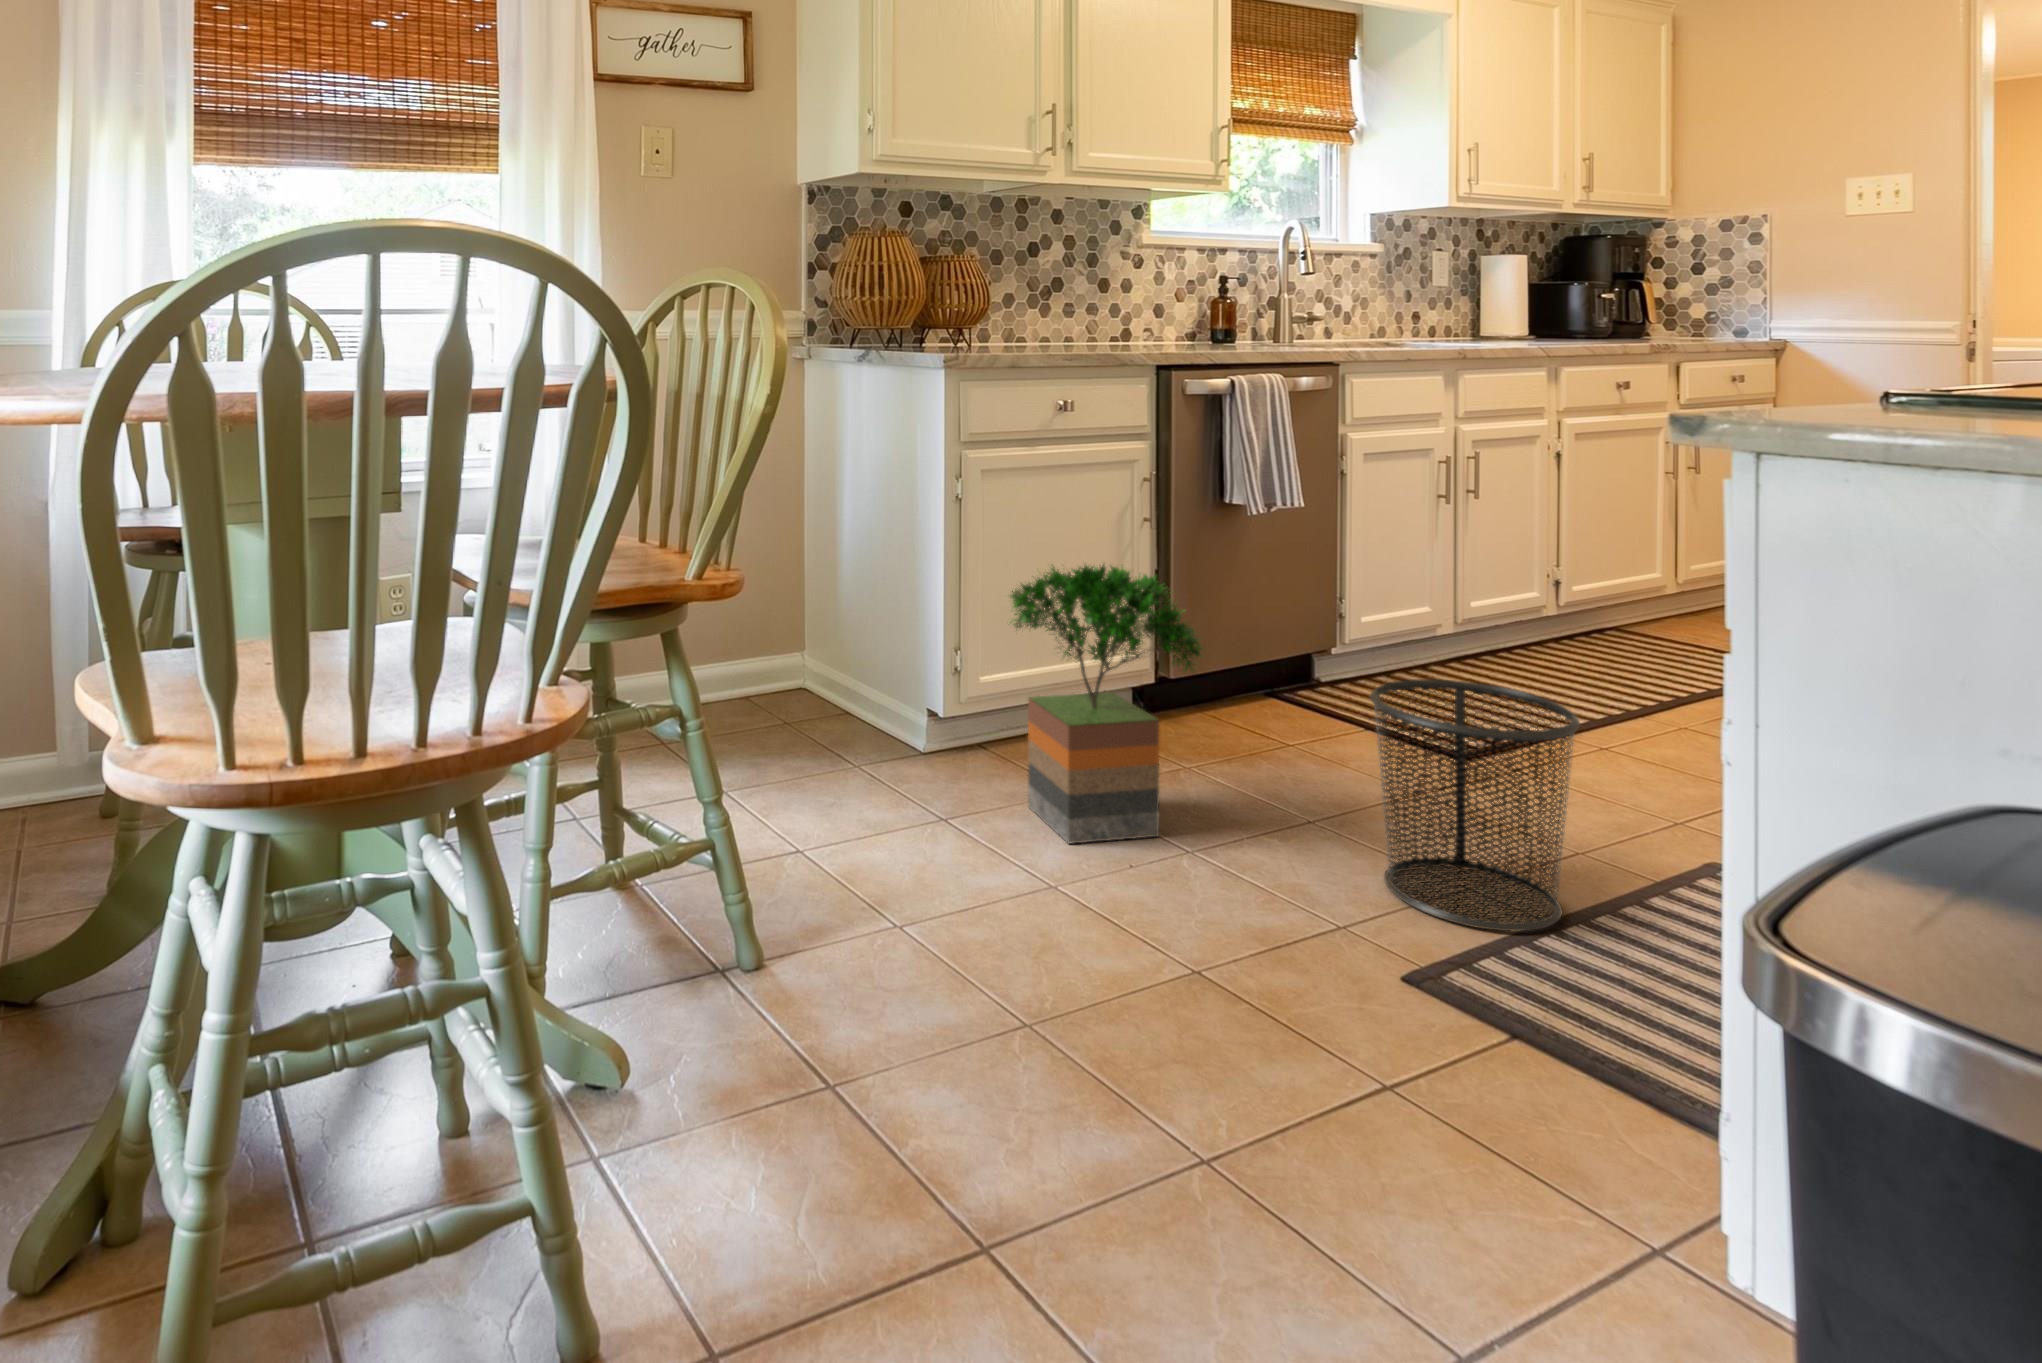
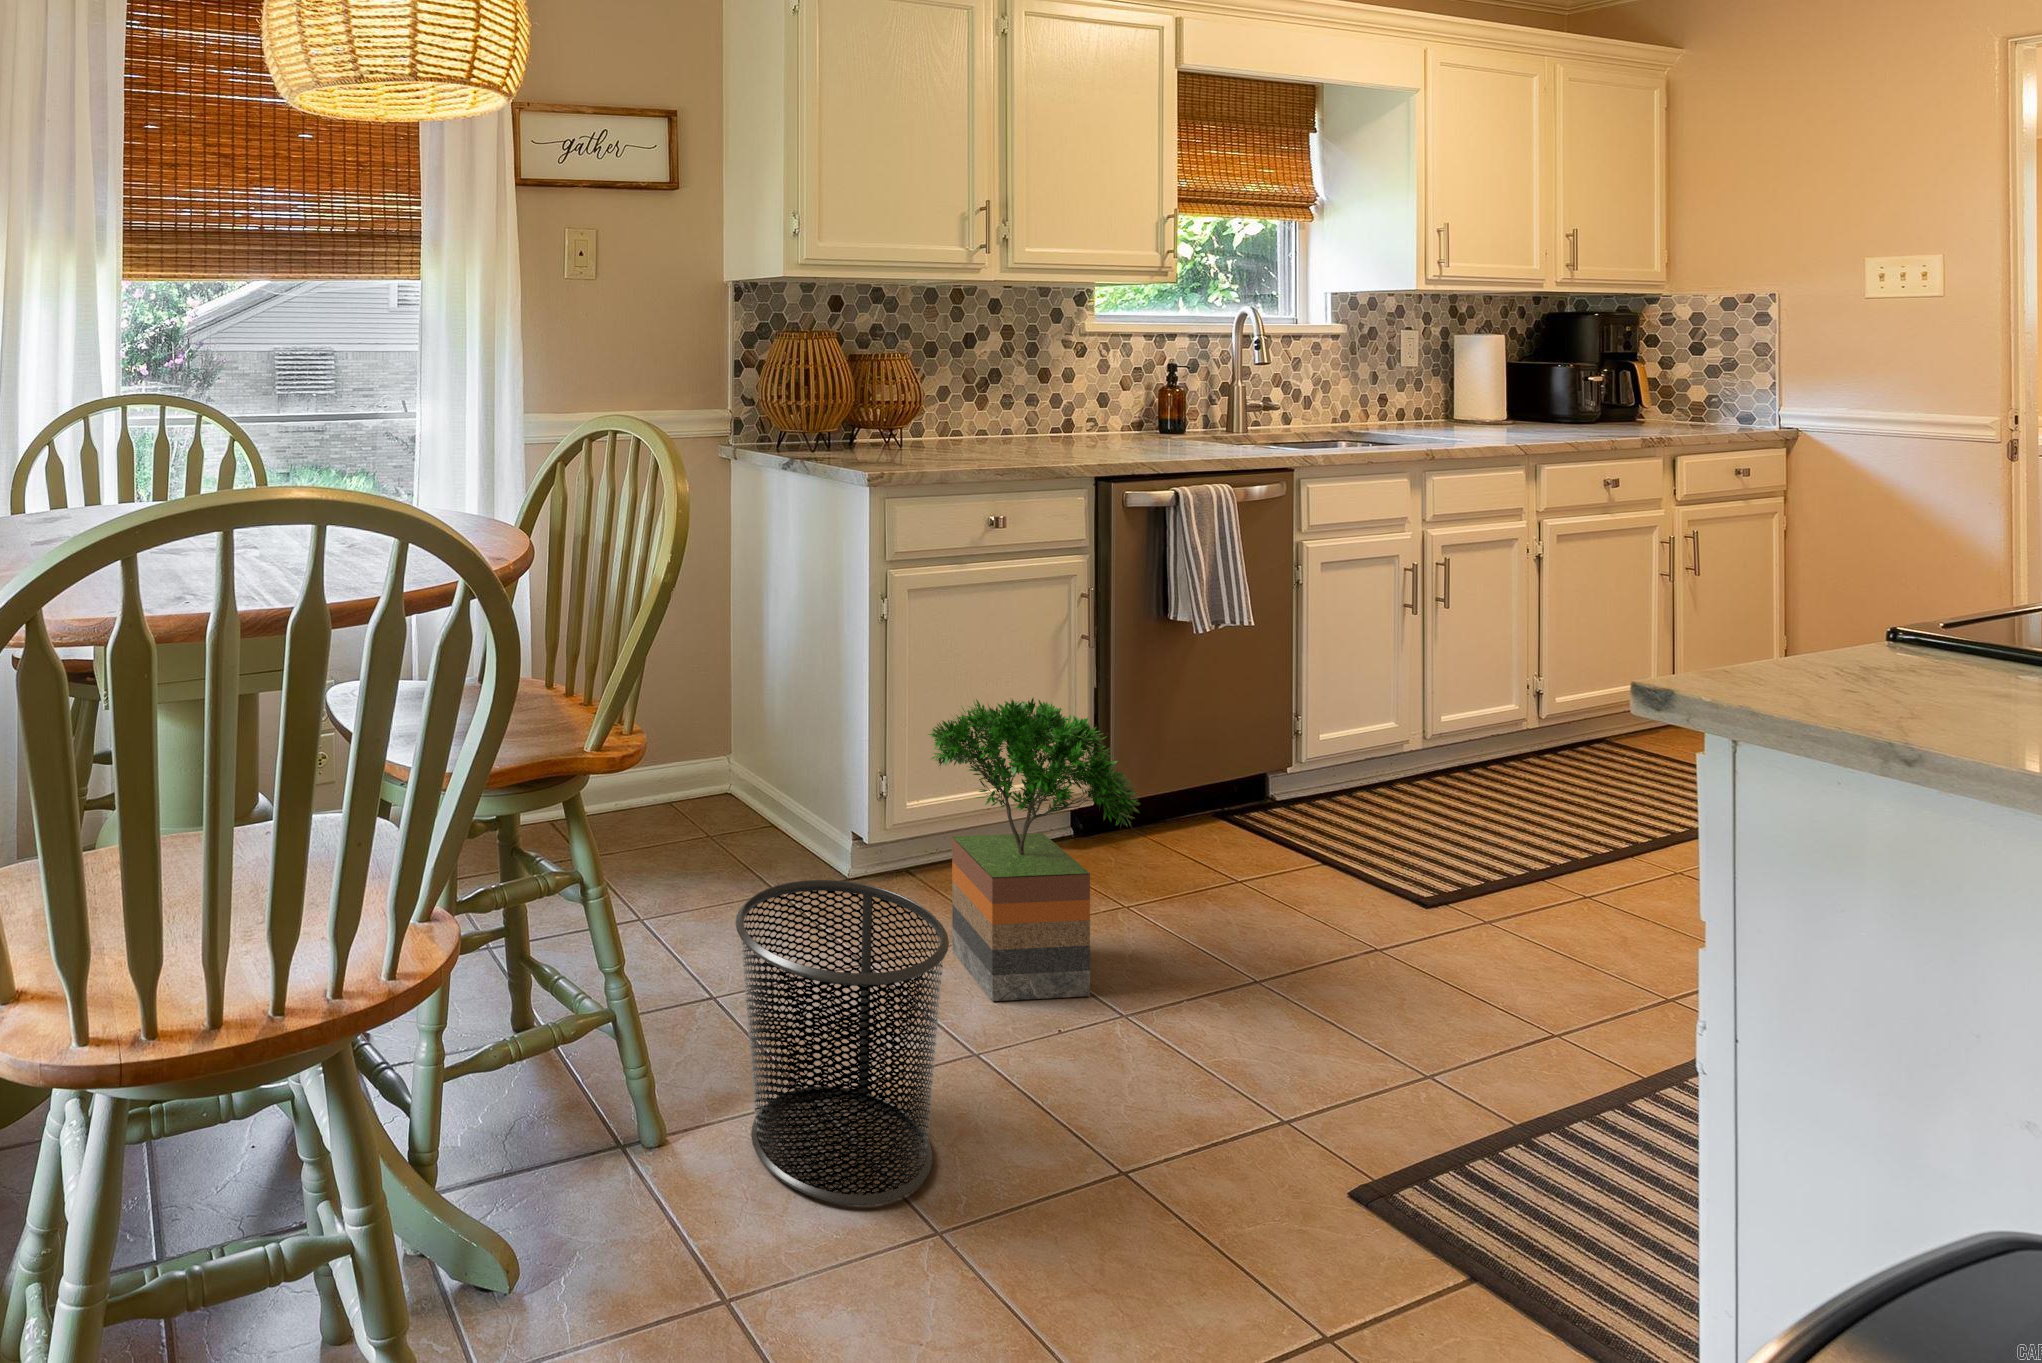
waste bin: present [1370,679,1580,931] -> present [736,880,949,1205]

